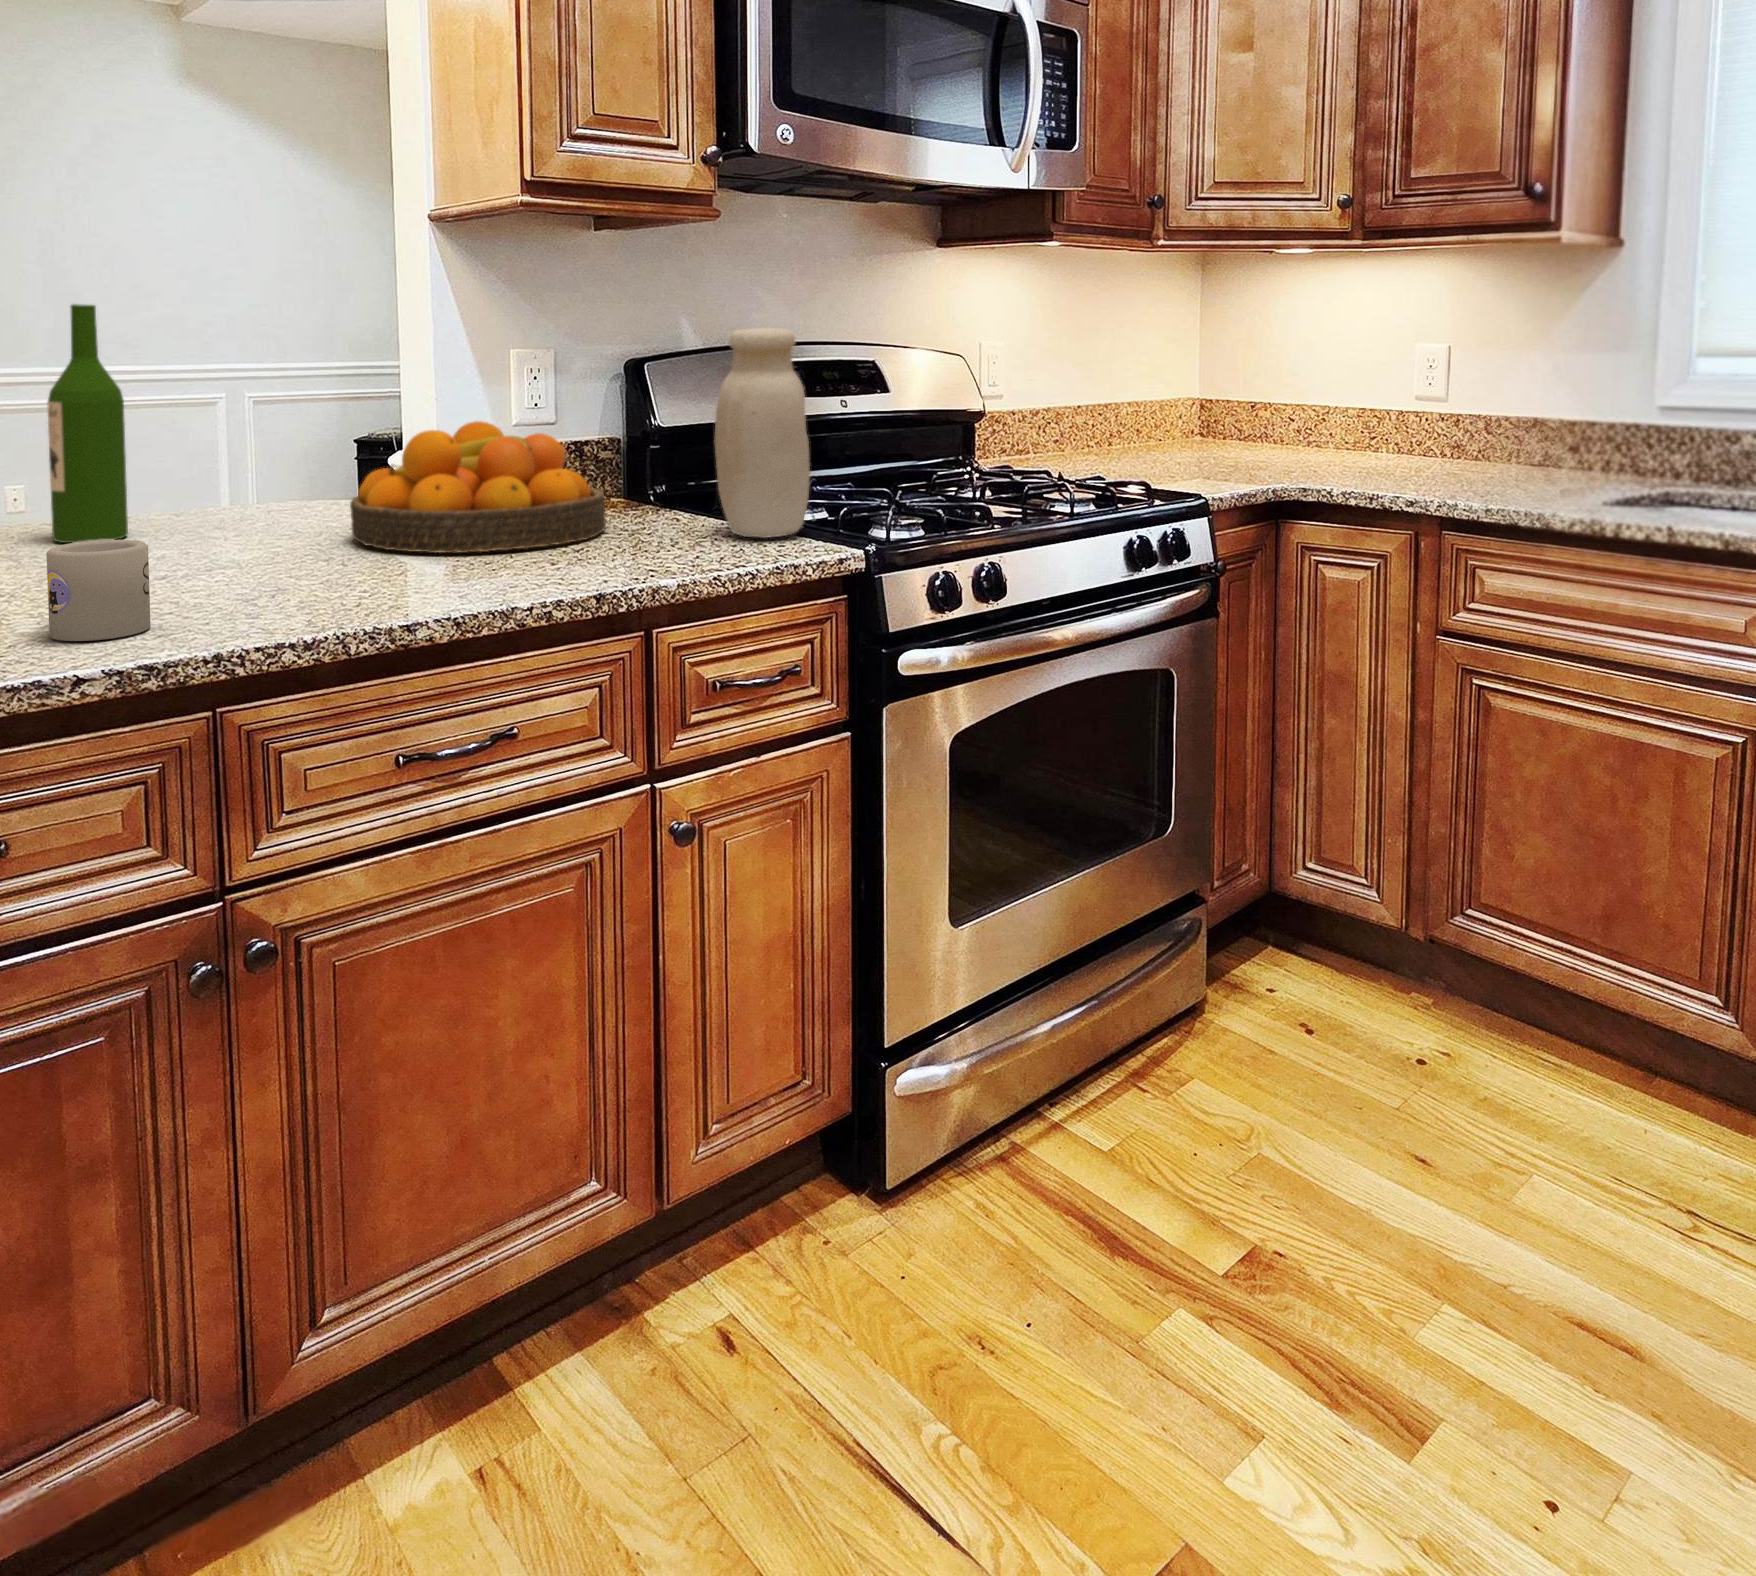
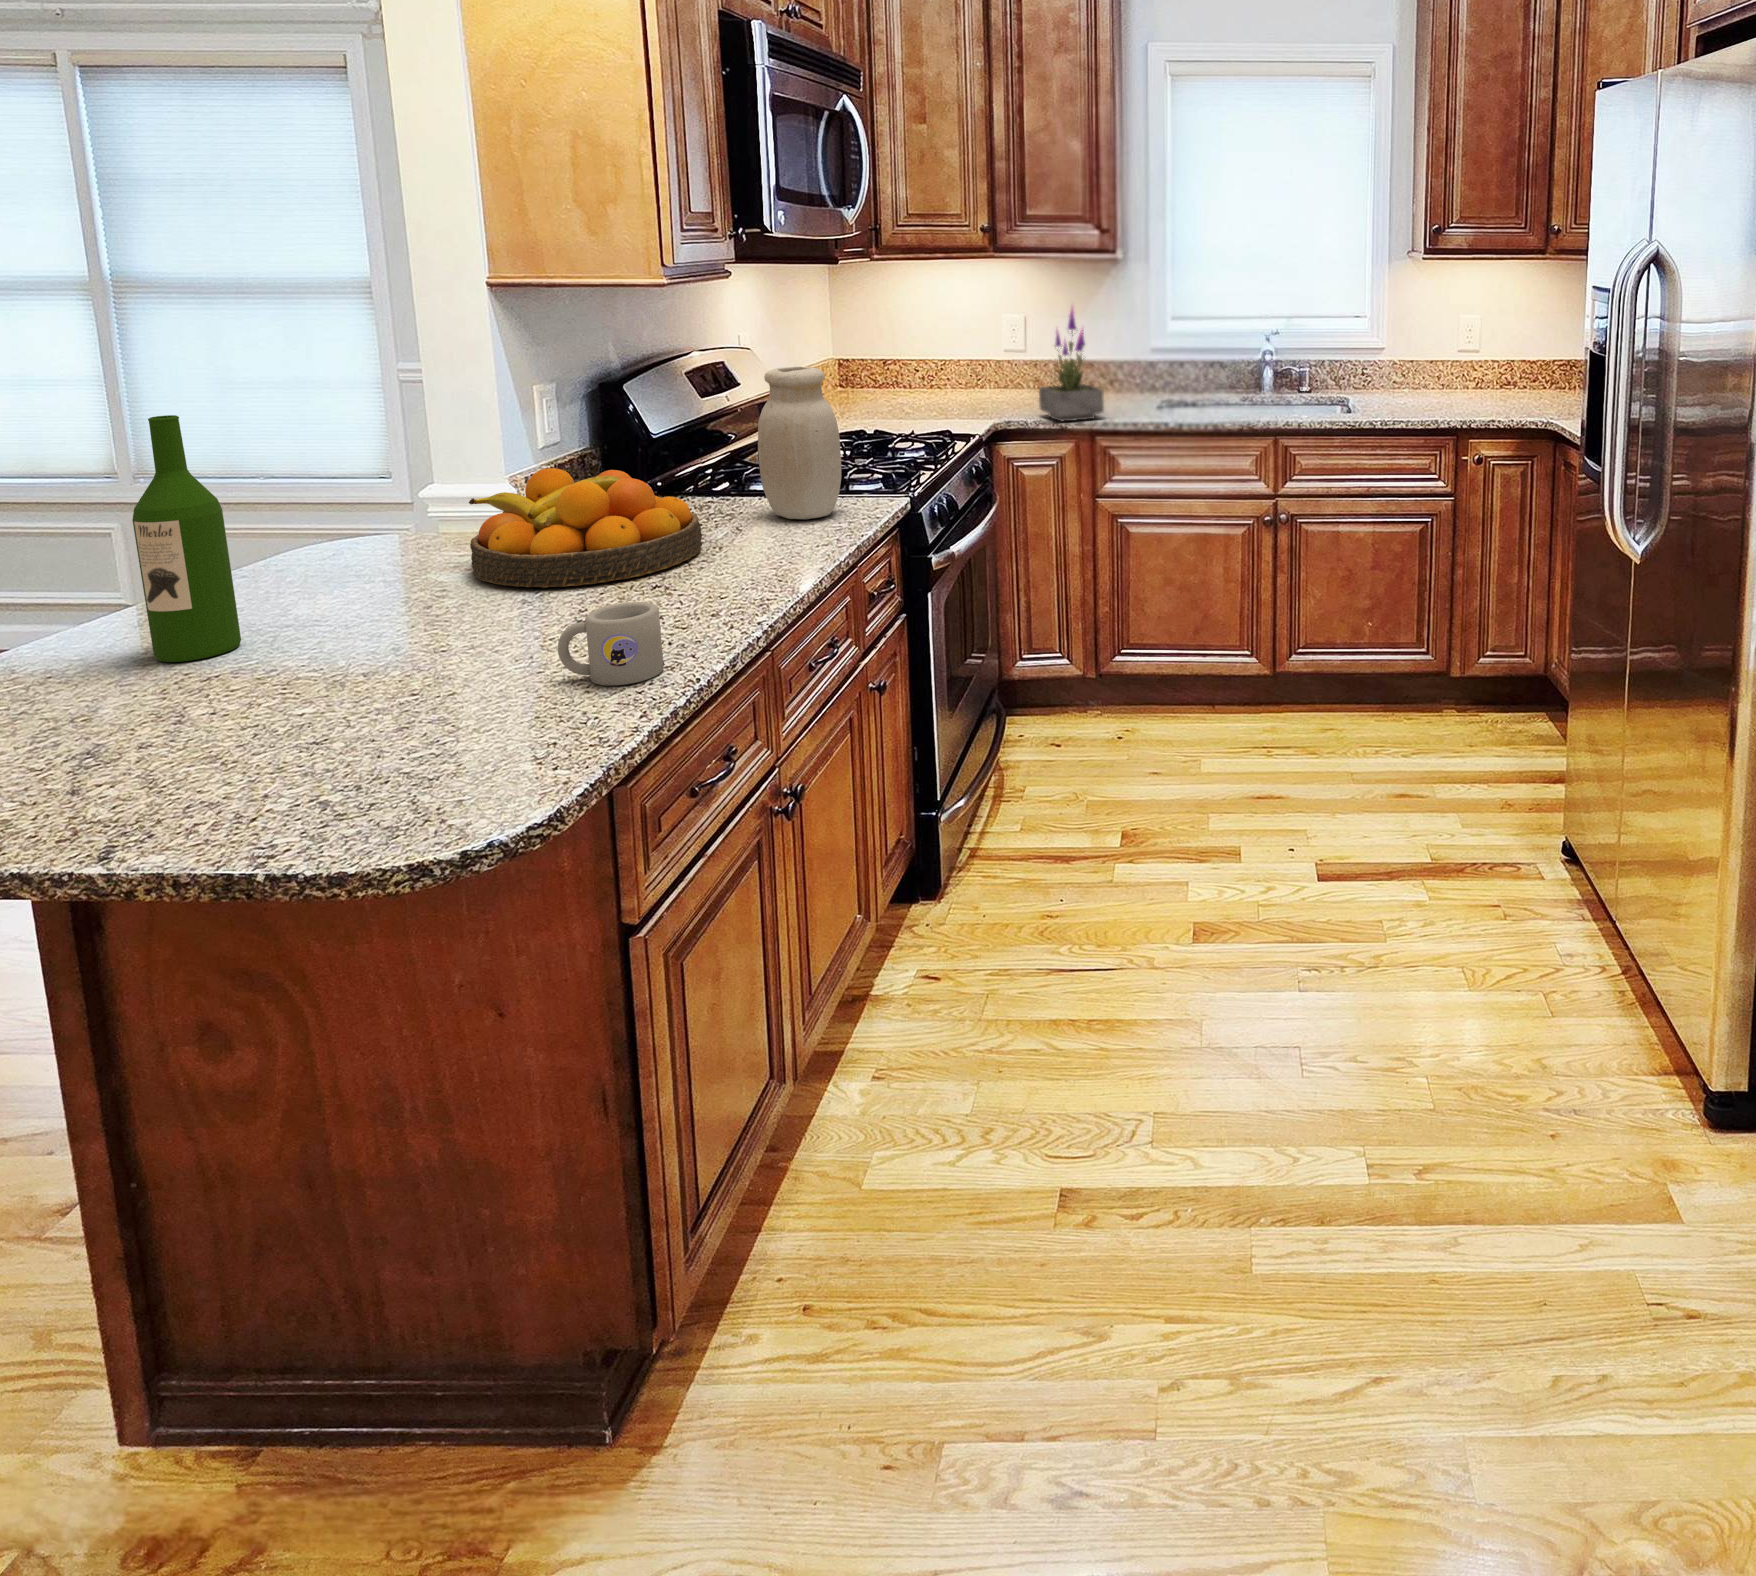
potted plant: none [1372,303,1465,497] -> present [1039,306,1104,421]

